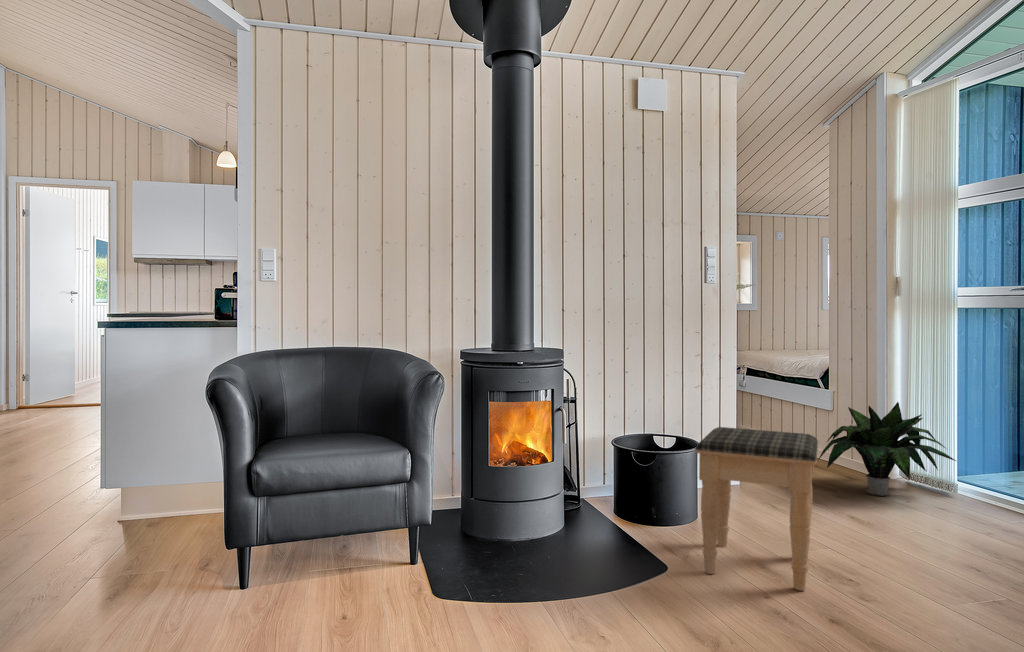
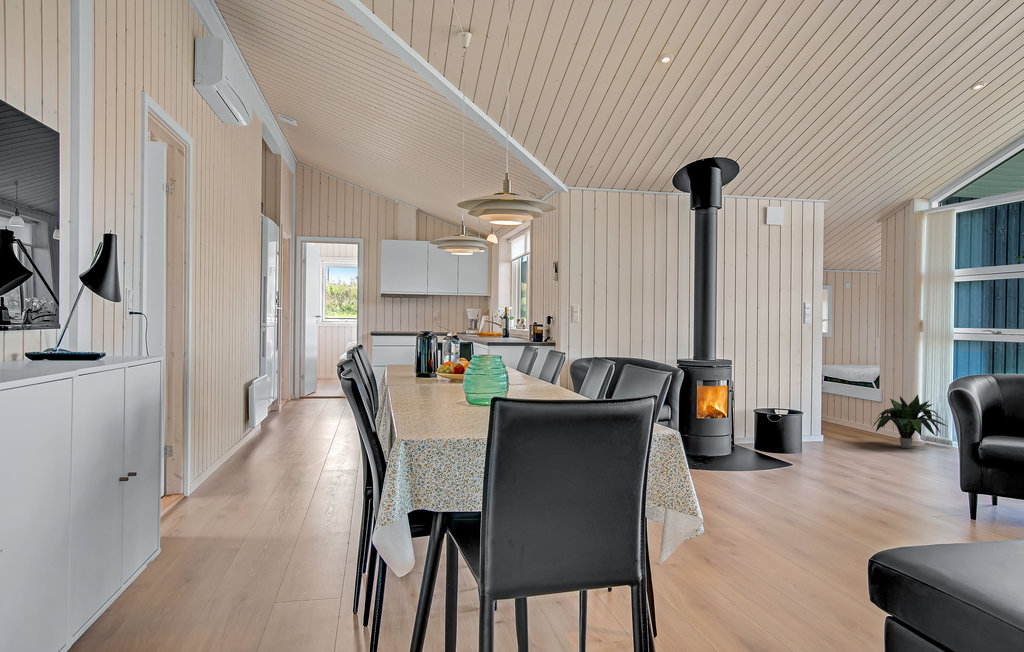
footstool: present [695,427,818,590] -> none [806,401,866,471]

